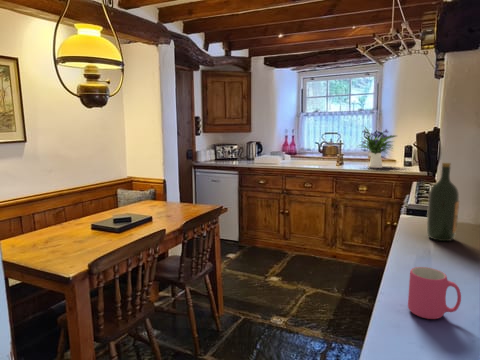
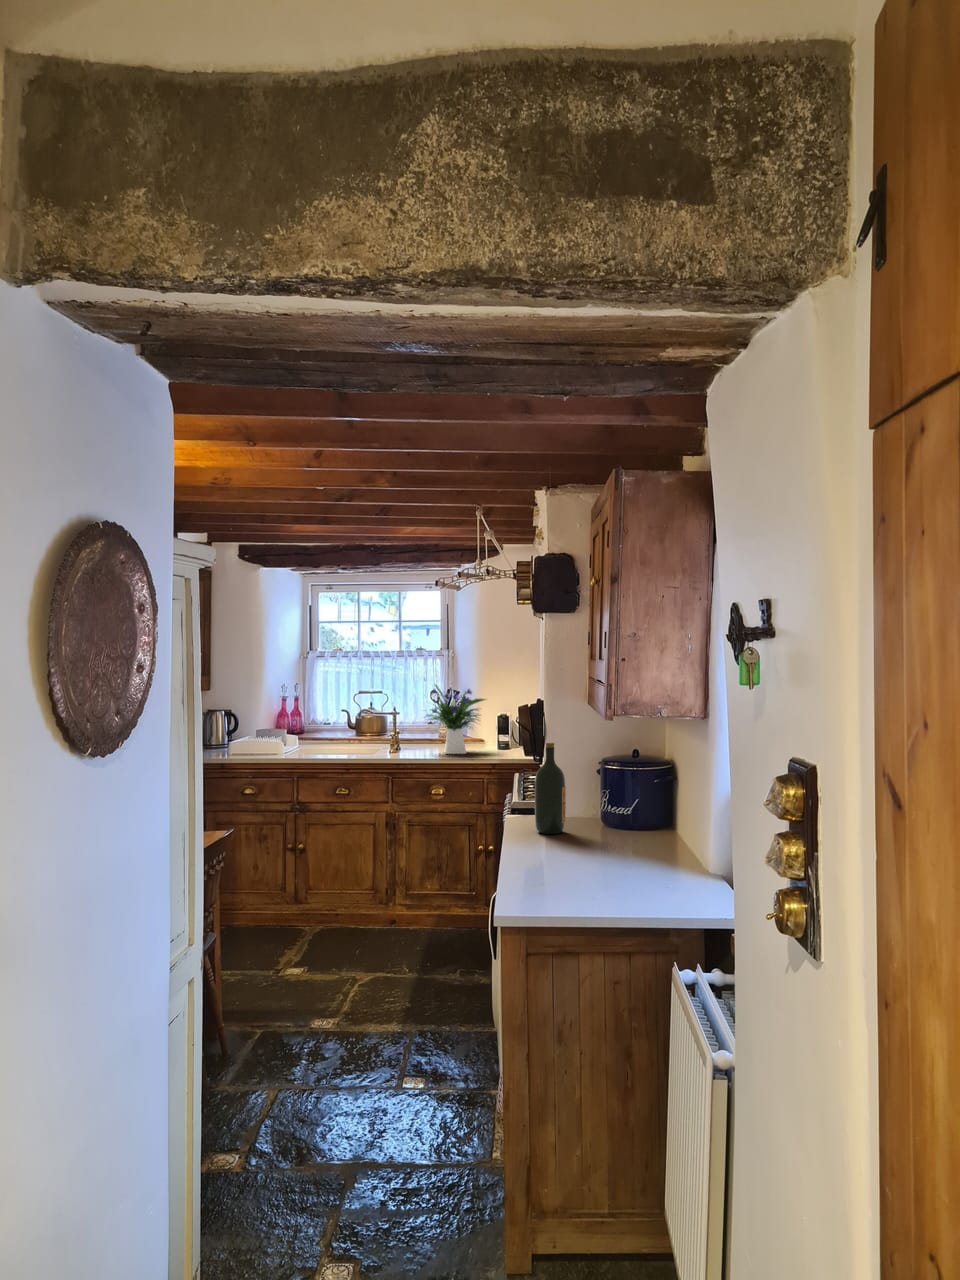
mug: present [408,267,461,319] -> none [522,839,562,882]

